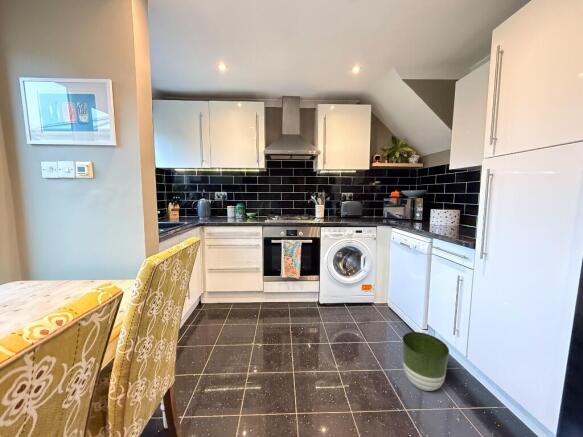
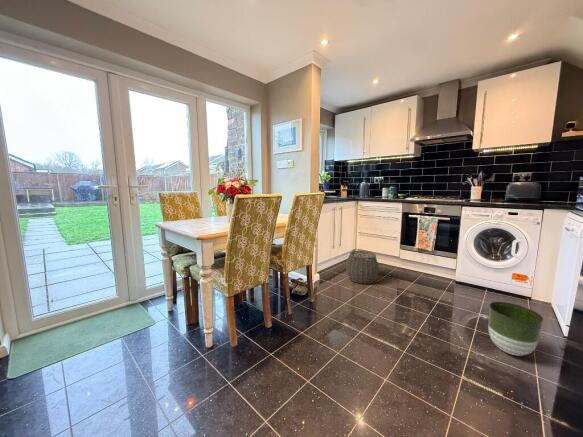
woven basket: none [209,300,256,356] -> present [346,251,378,284]

